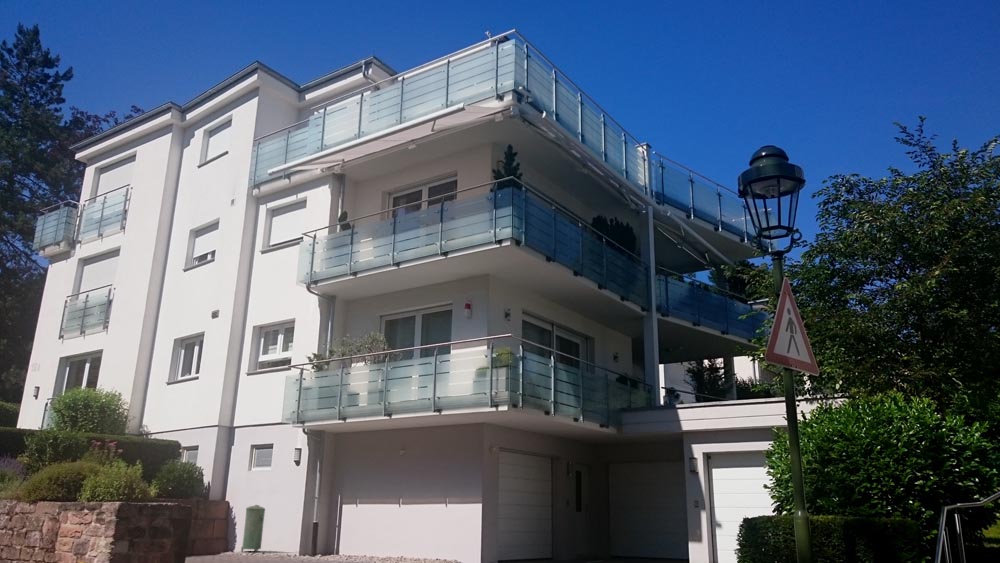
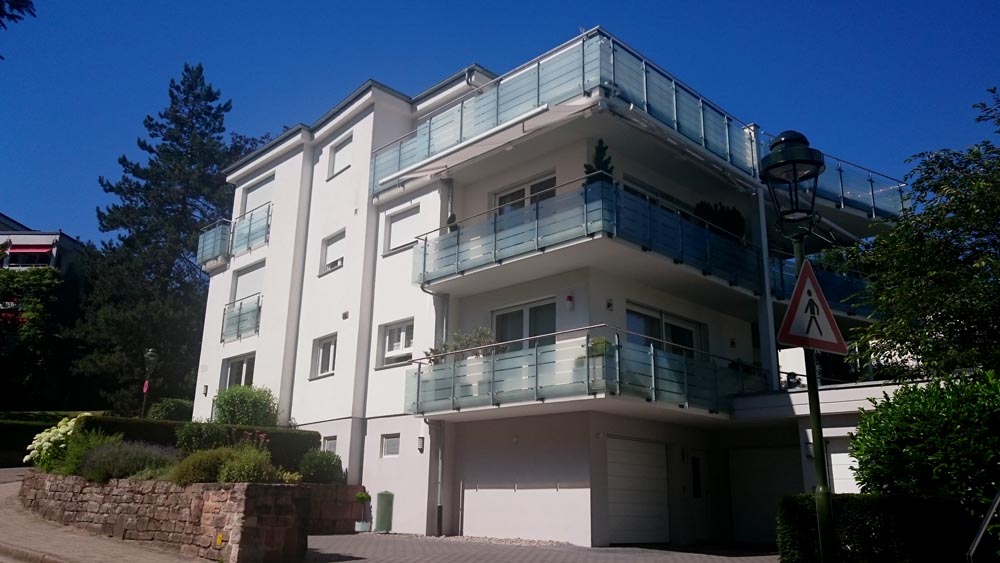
potted tree: none [218,506,238,549] -> present [355,492,371,531]

